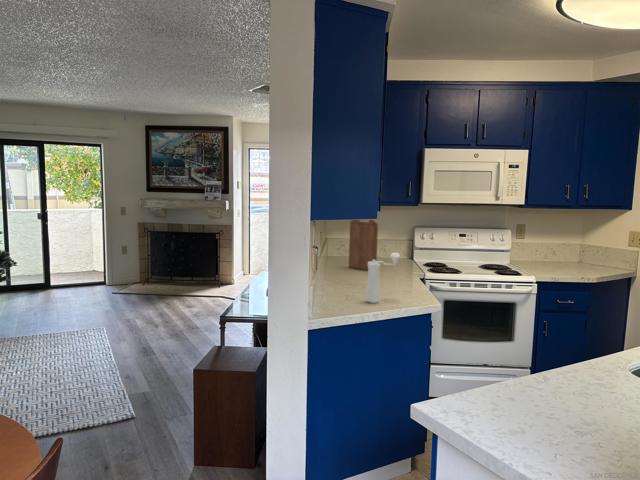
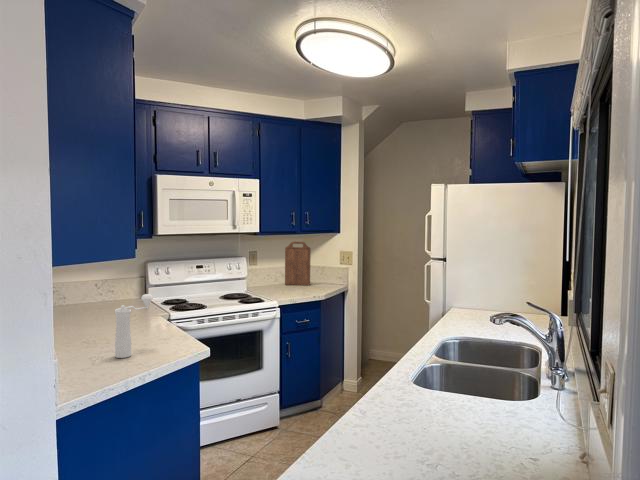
cutting board: present [349,220,378,270] -> present [285,241,311,285]

